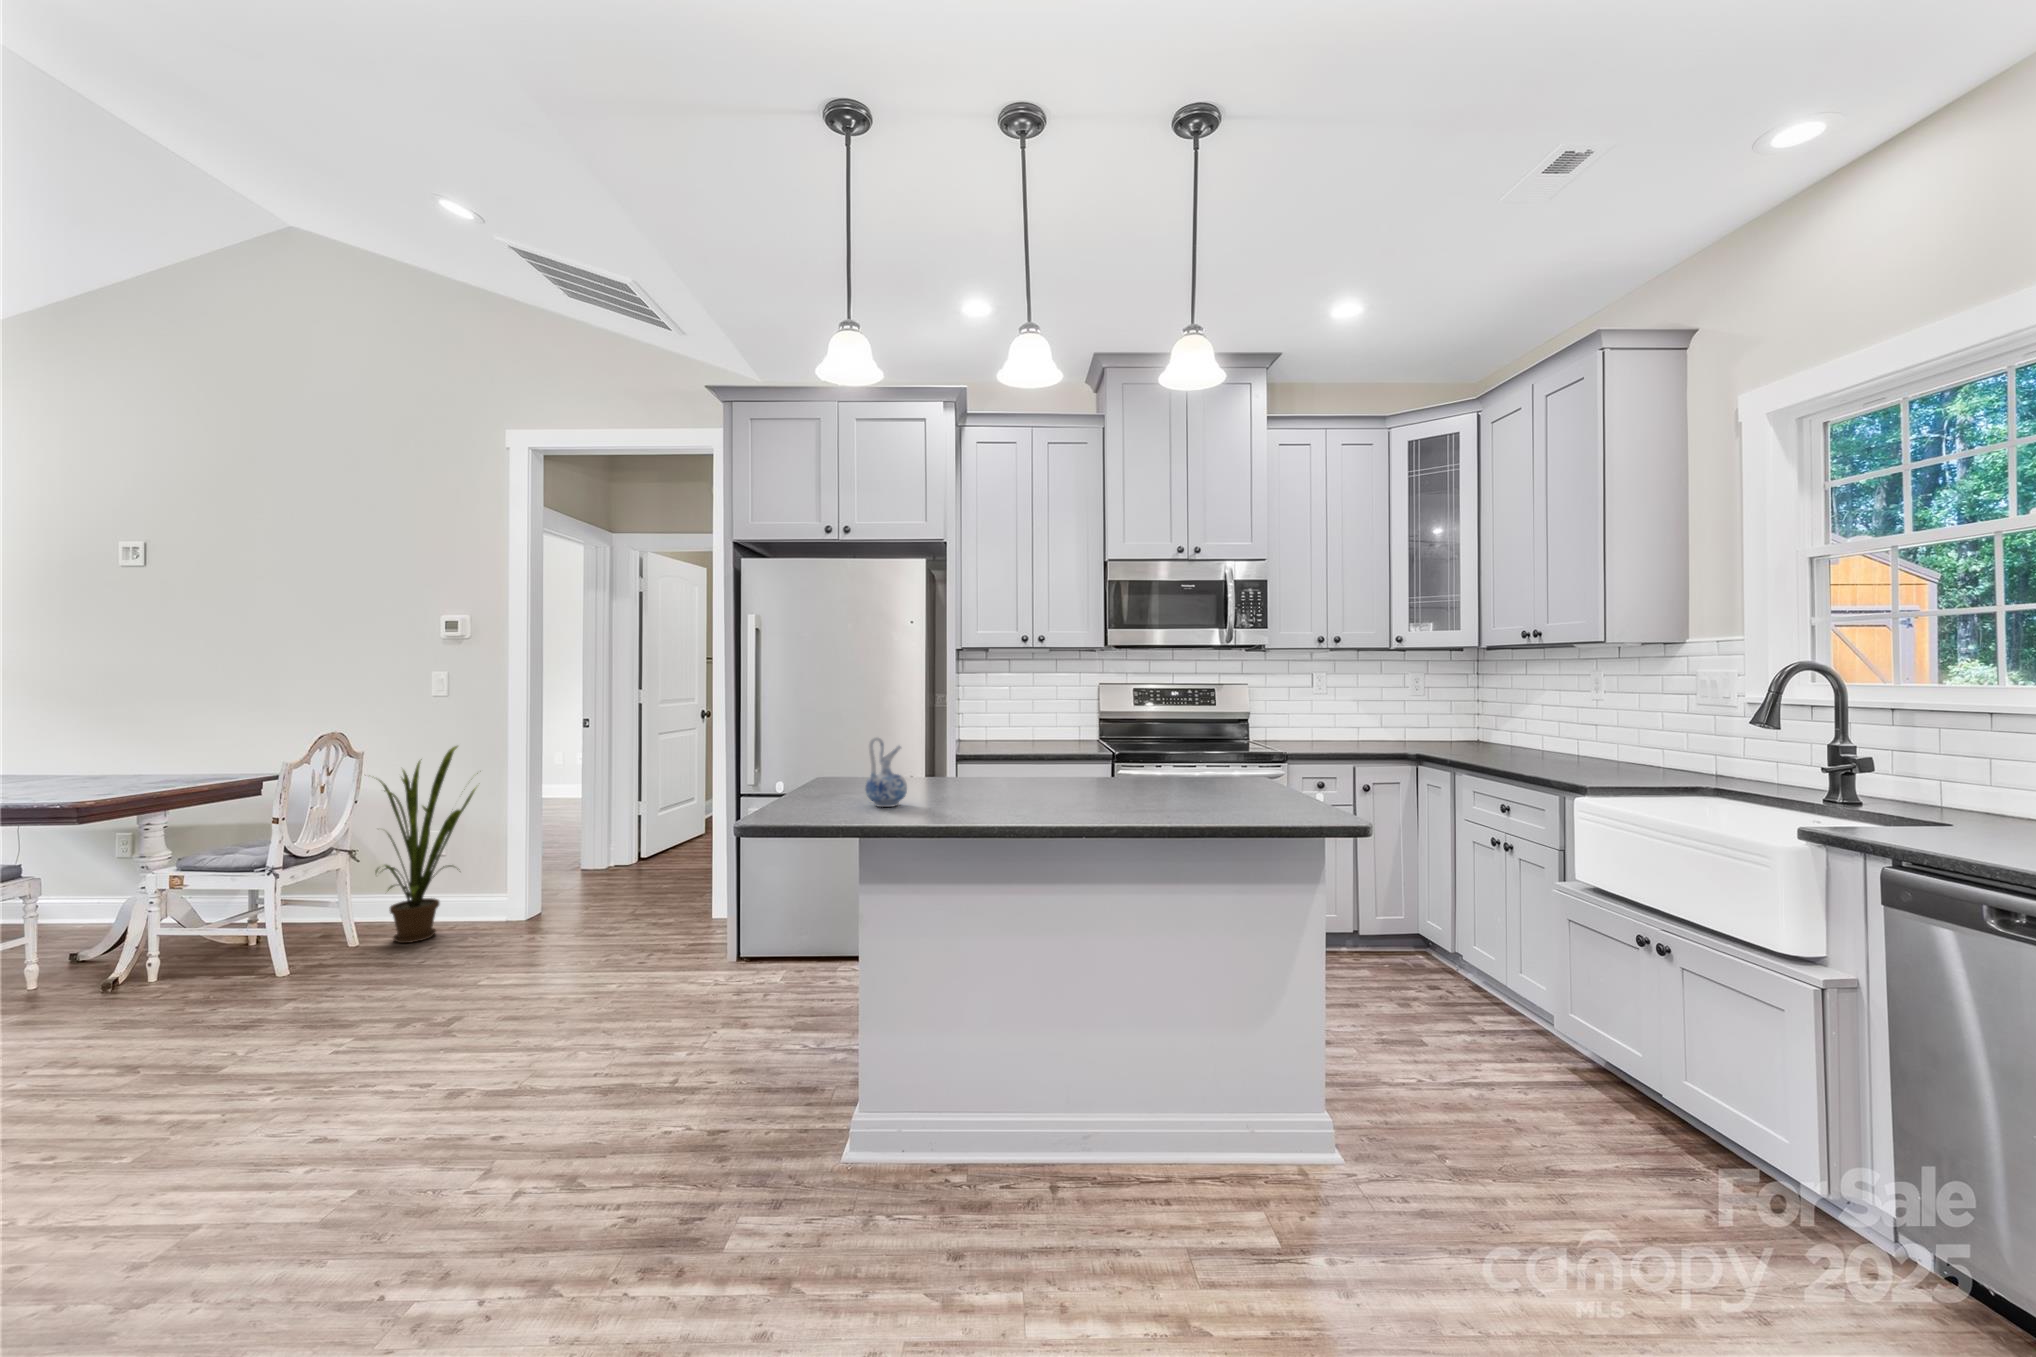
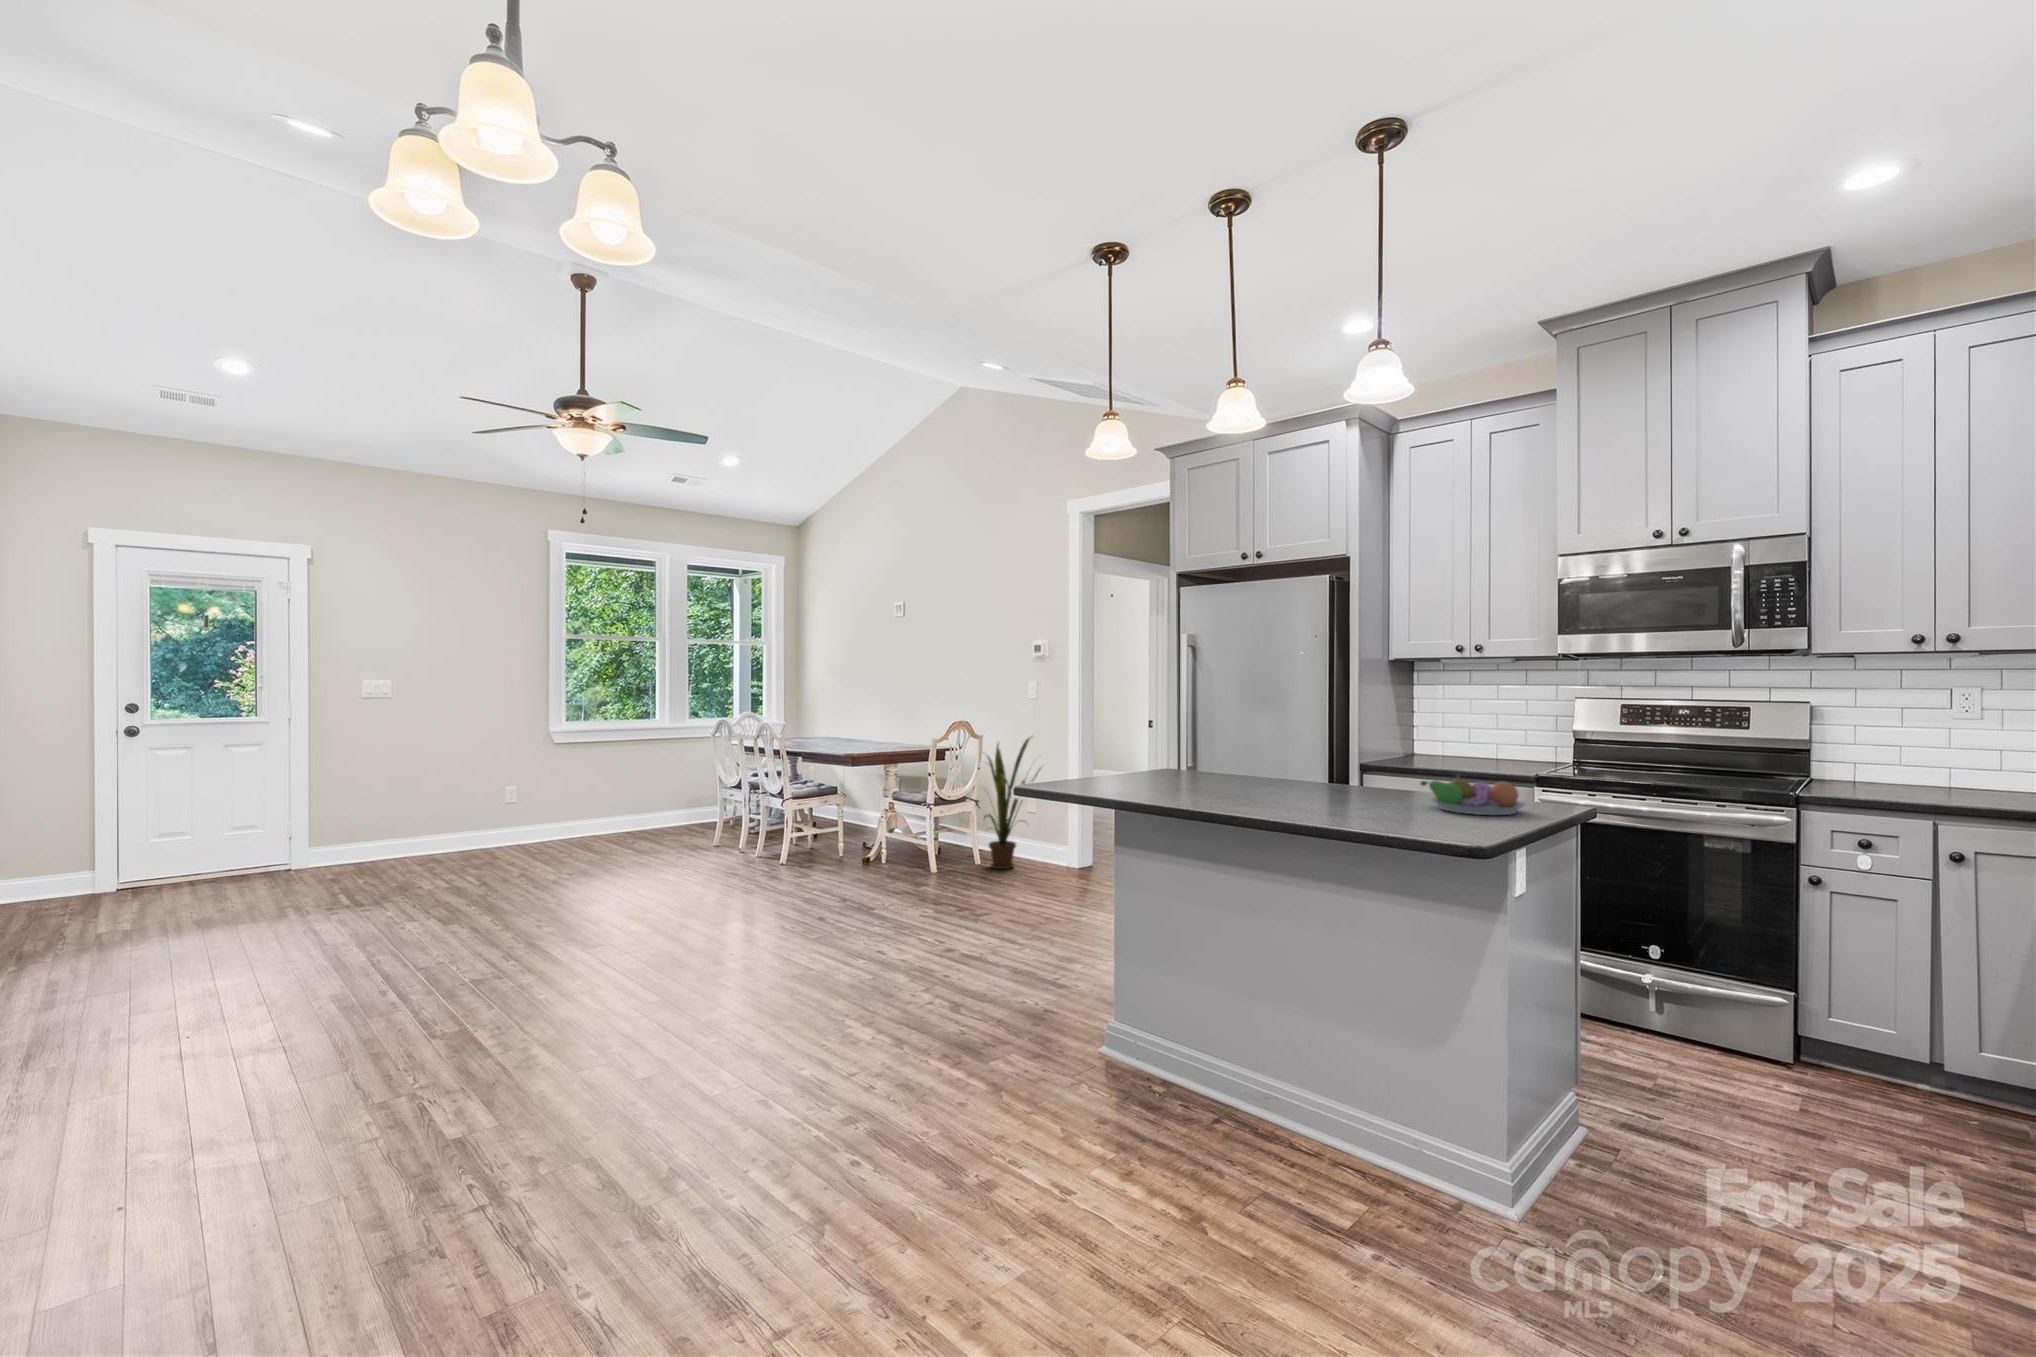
ceramic pitcher: present [865,737,907,807] -> none [1113,730,1145,785]
fruit bowl: none [1190,758,1272,796] -> present [1420,775,1525,815]

